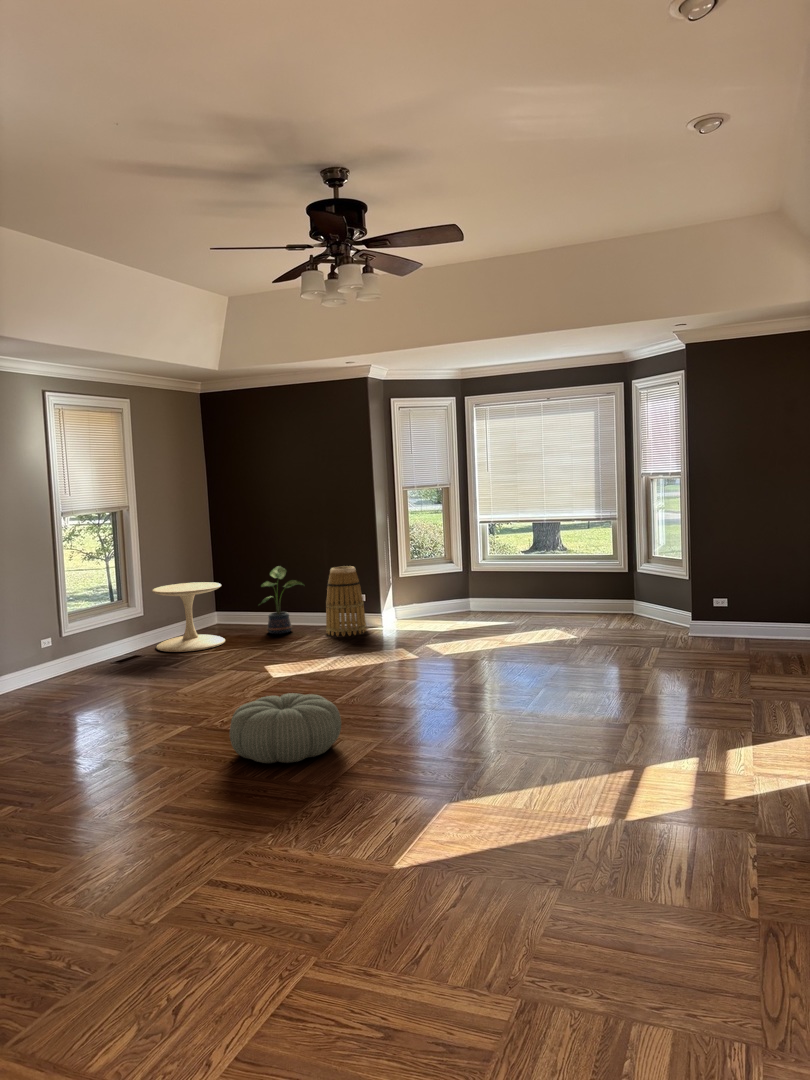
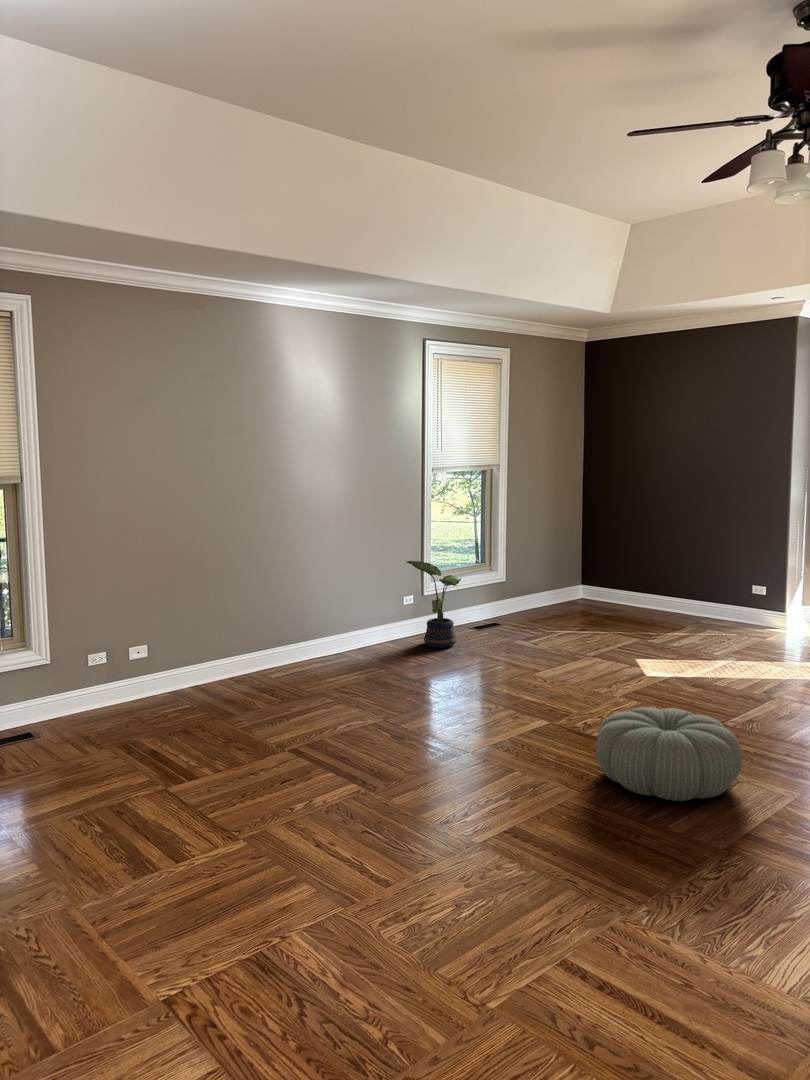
potted plant: present [261,566,304,634] -> present [407,561,461,648]
basket: present [326,566,366,636] -> none [711,550,764,634]
side table: present [152,582,225,652] -> none [517,551,592,627]

